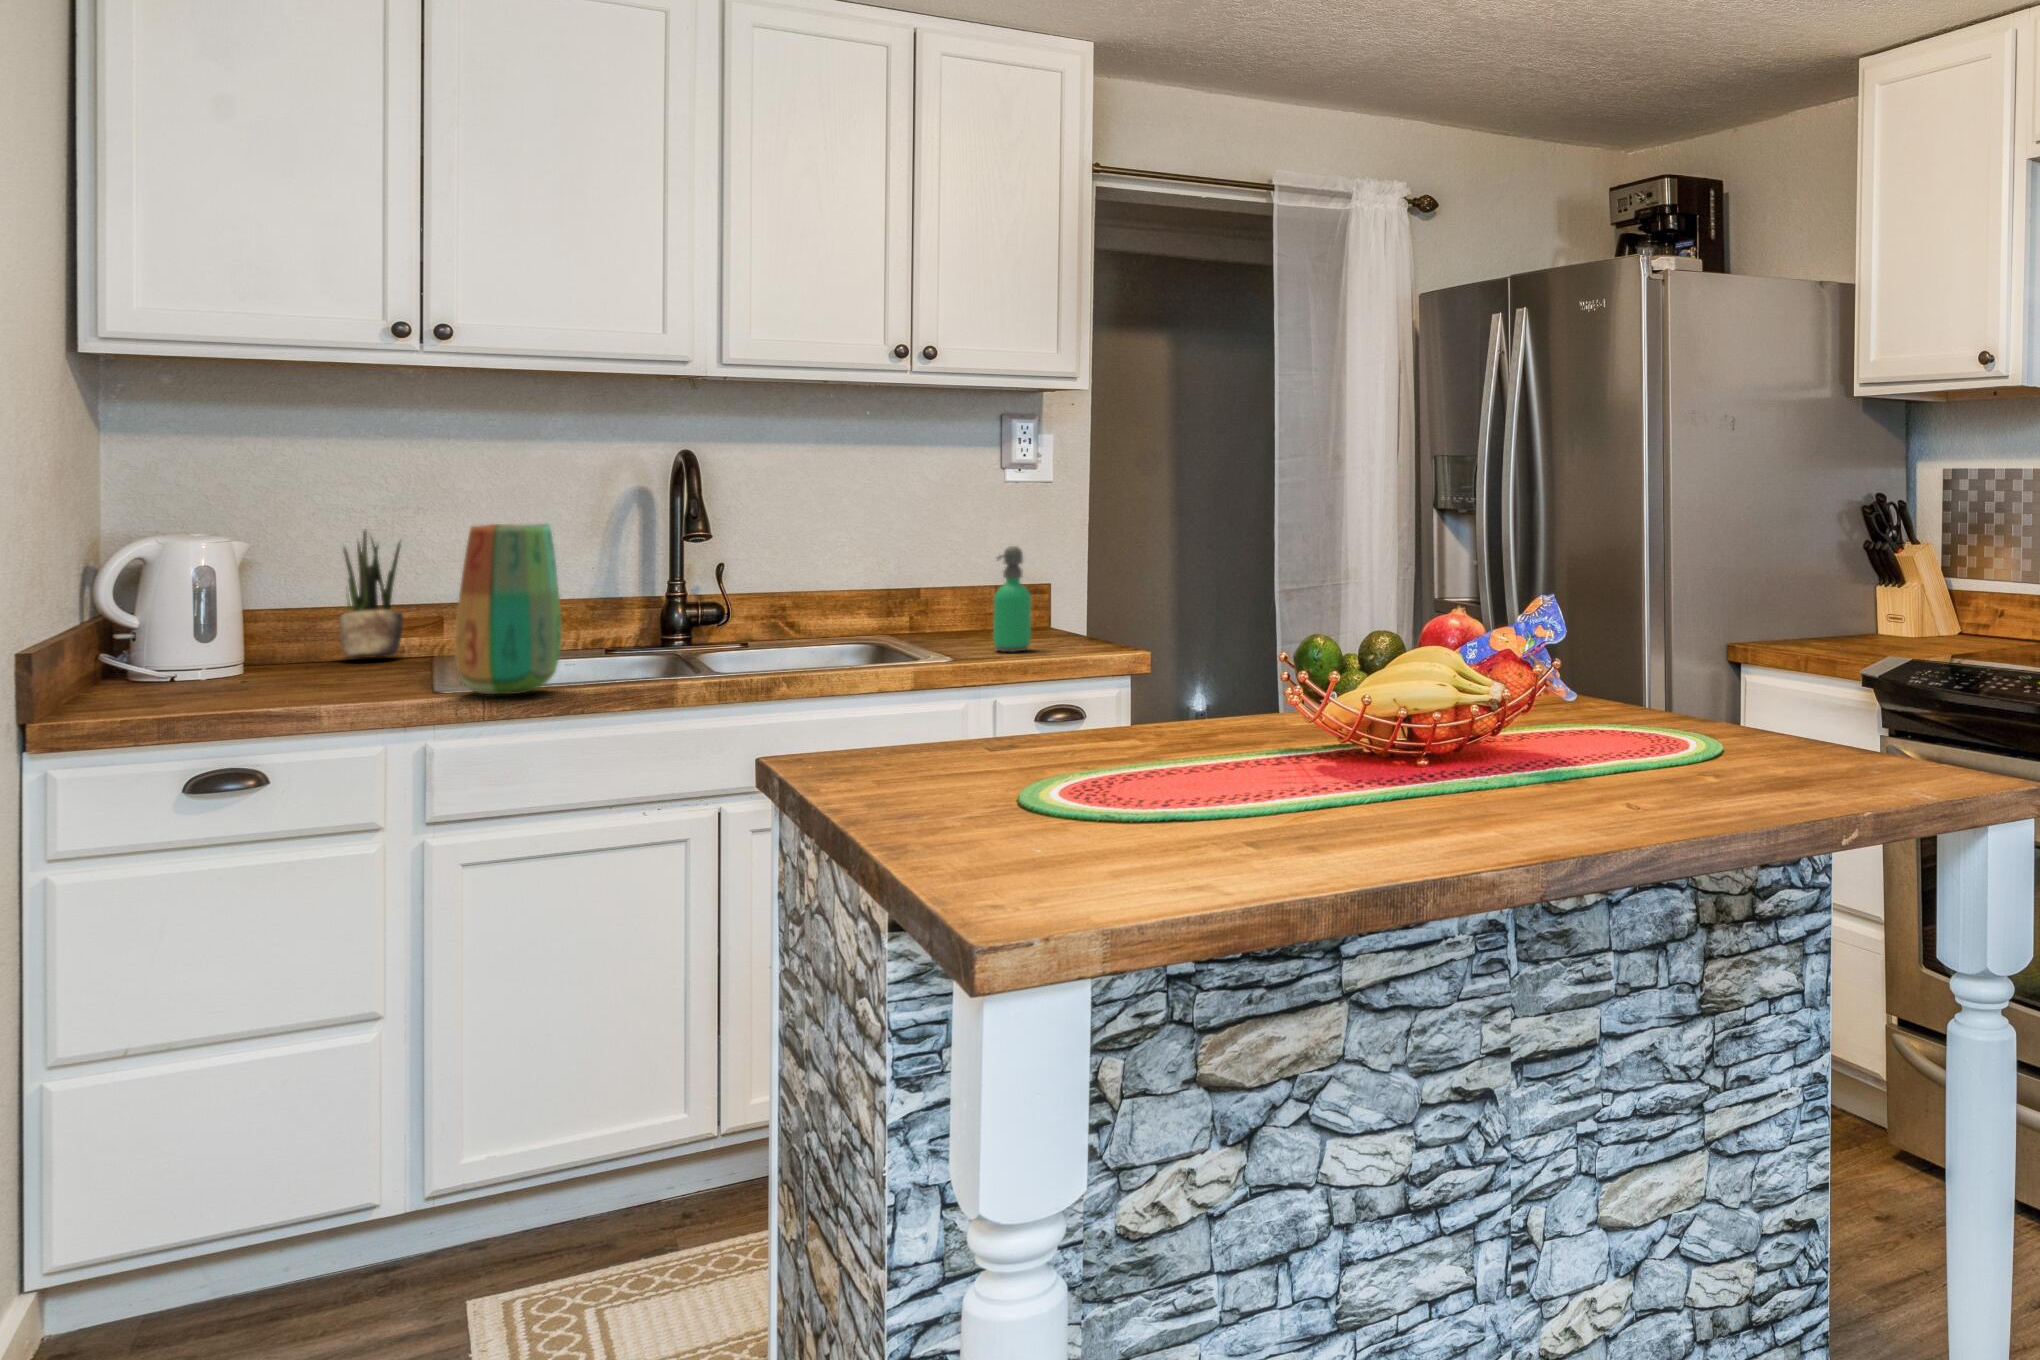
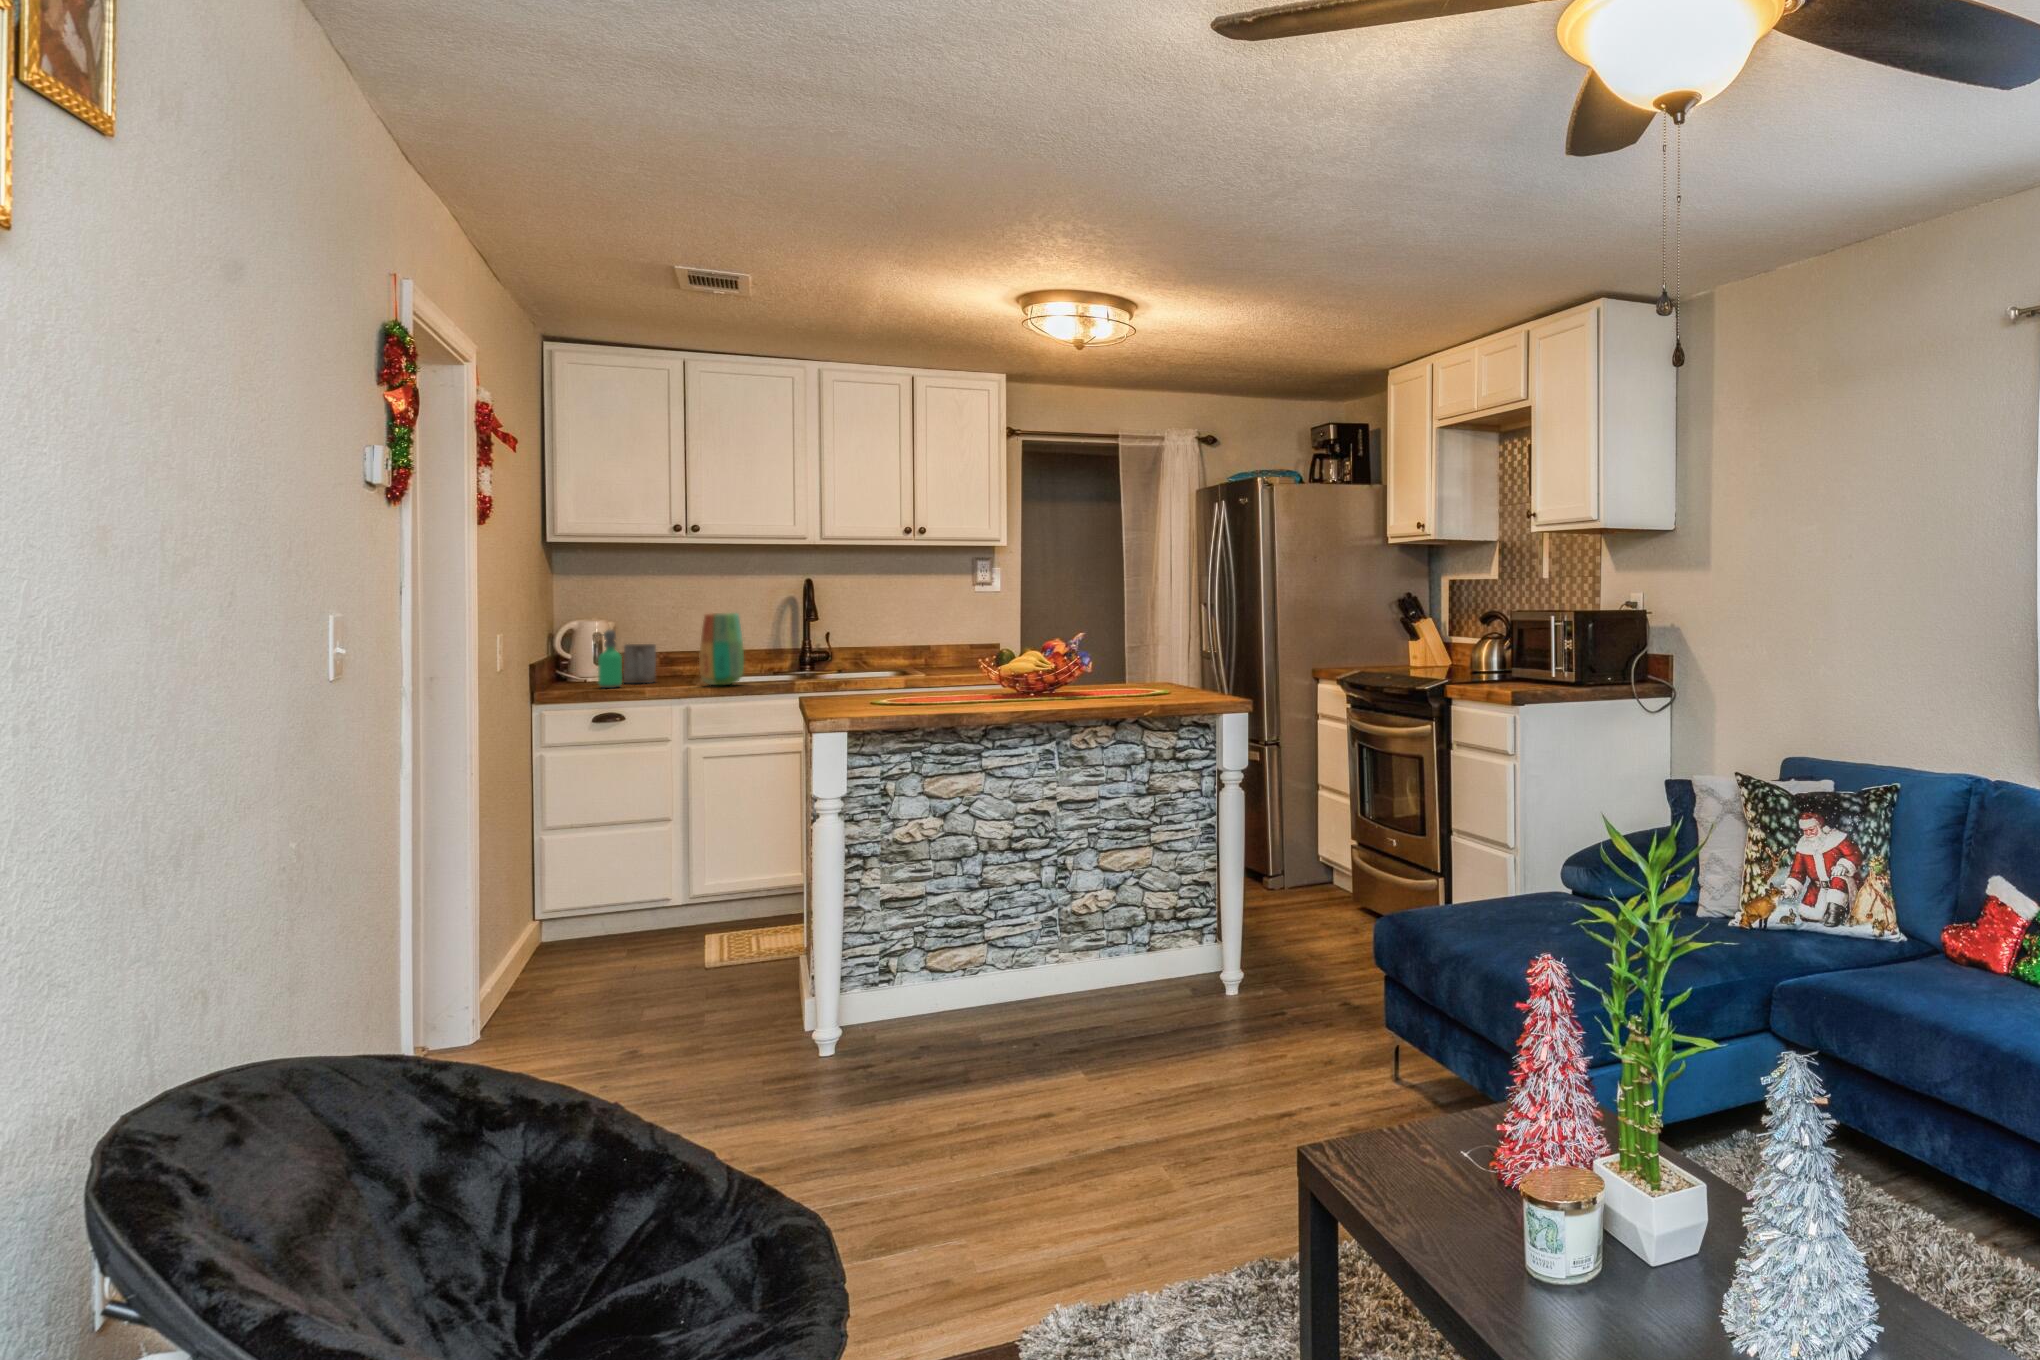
potted plant: present [339,531,403,658] -> none [655,616,682,675]
soap dispenser: present [993,546,1031,652] -> present [598,630,622,688]
mug: none [266,593,348,687] -> present [623,644,656,683]

